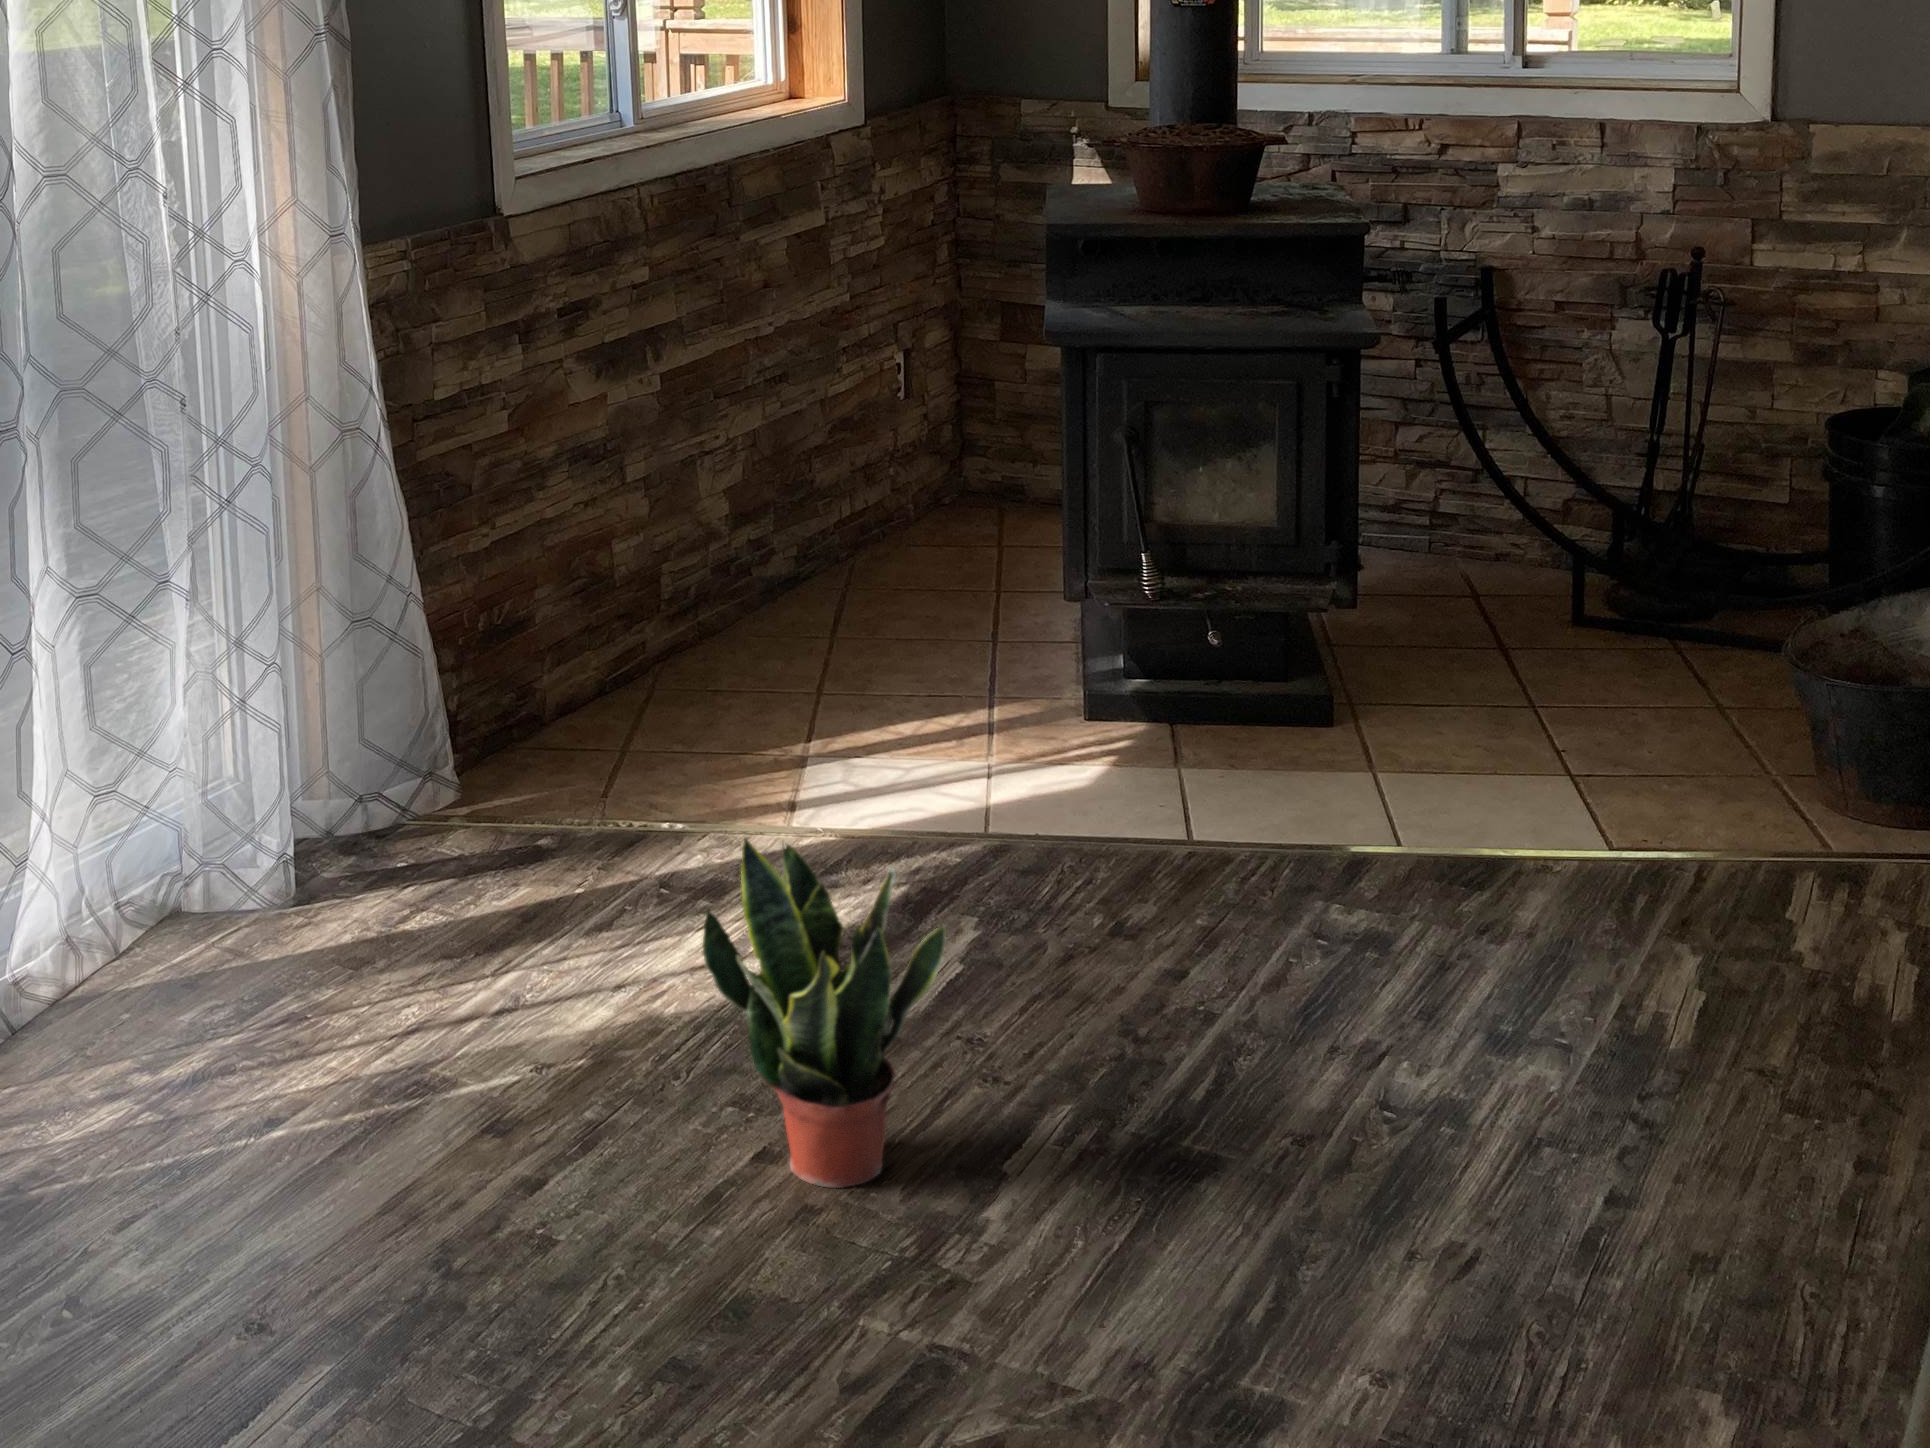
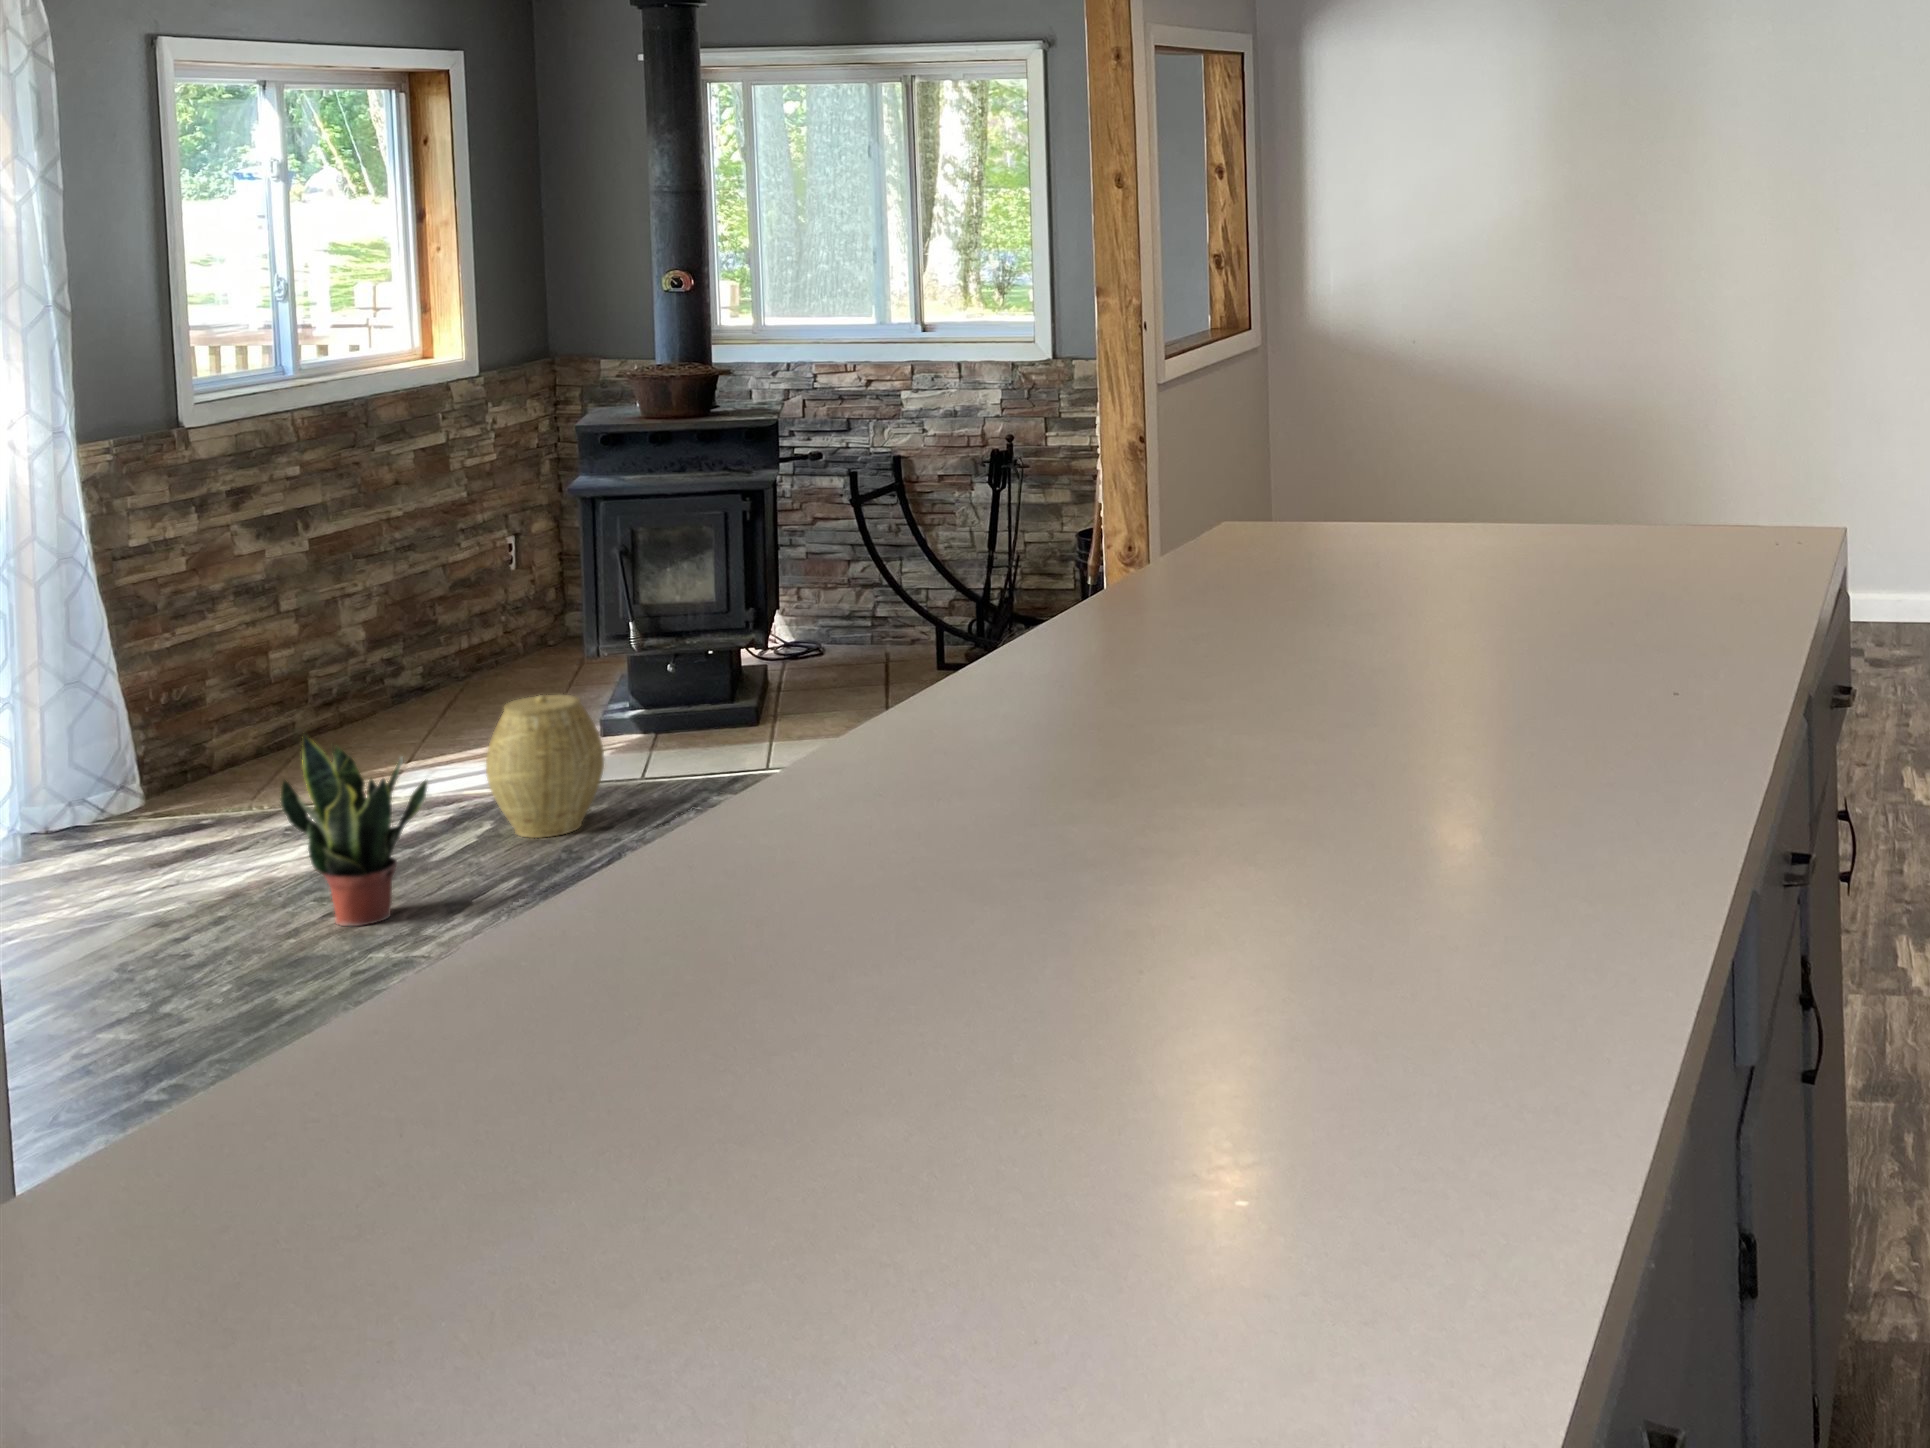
woven basket: none [985,714,1179,969] -> present [486,695,604,838]

